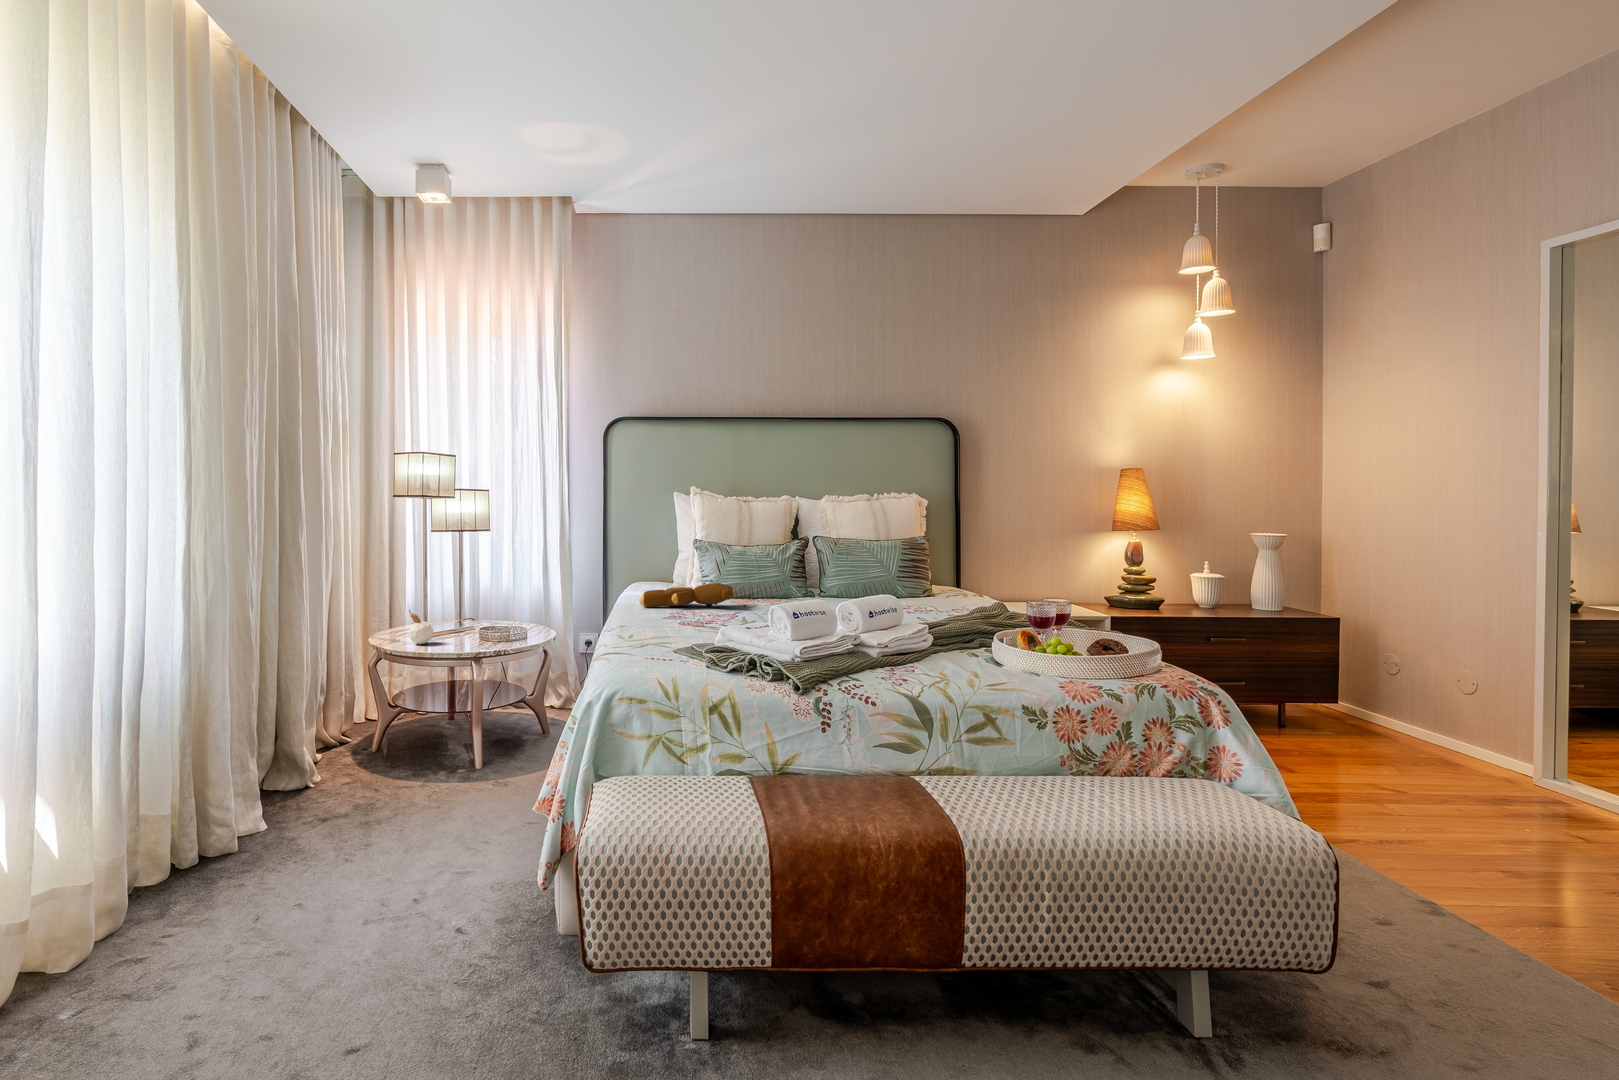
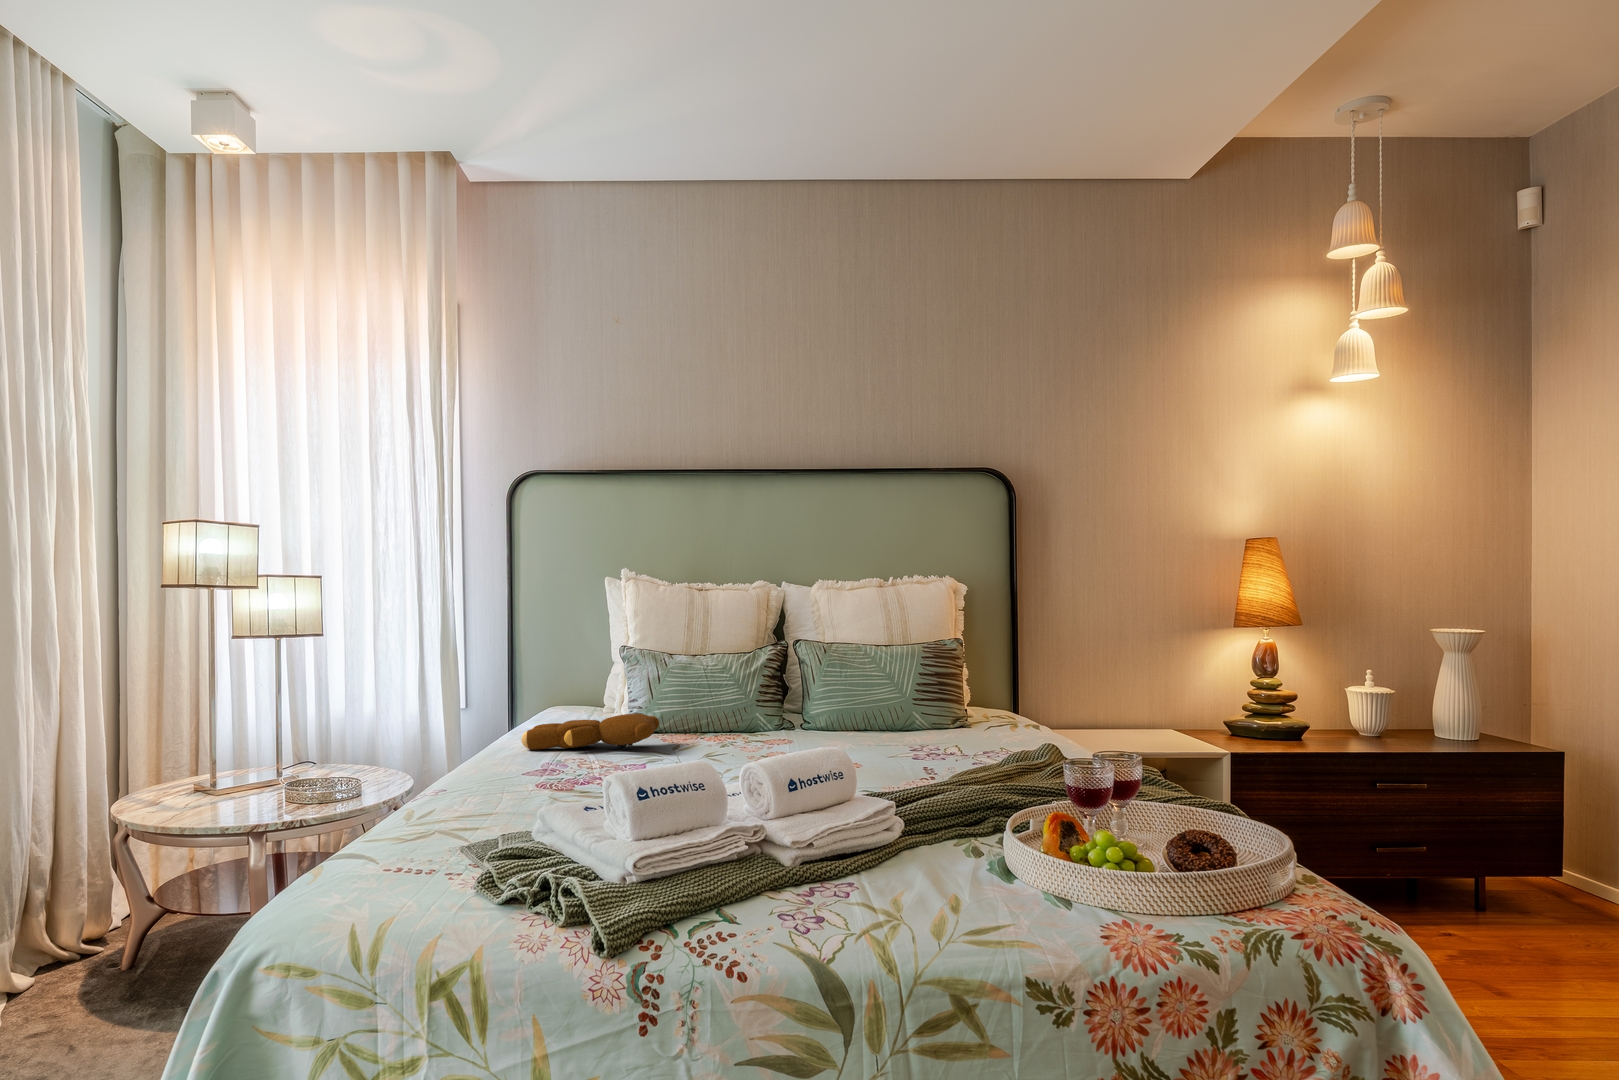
candle: present [409,610,434,644] -> none [201,750,239,804]

